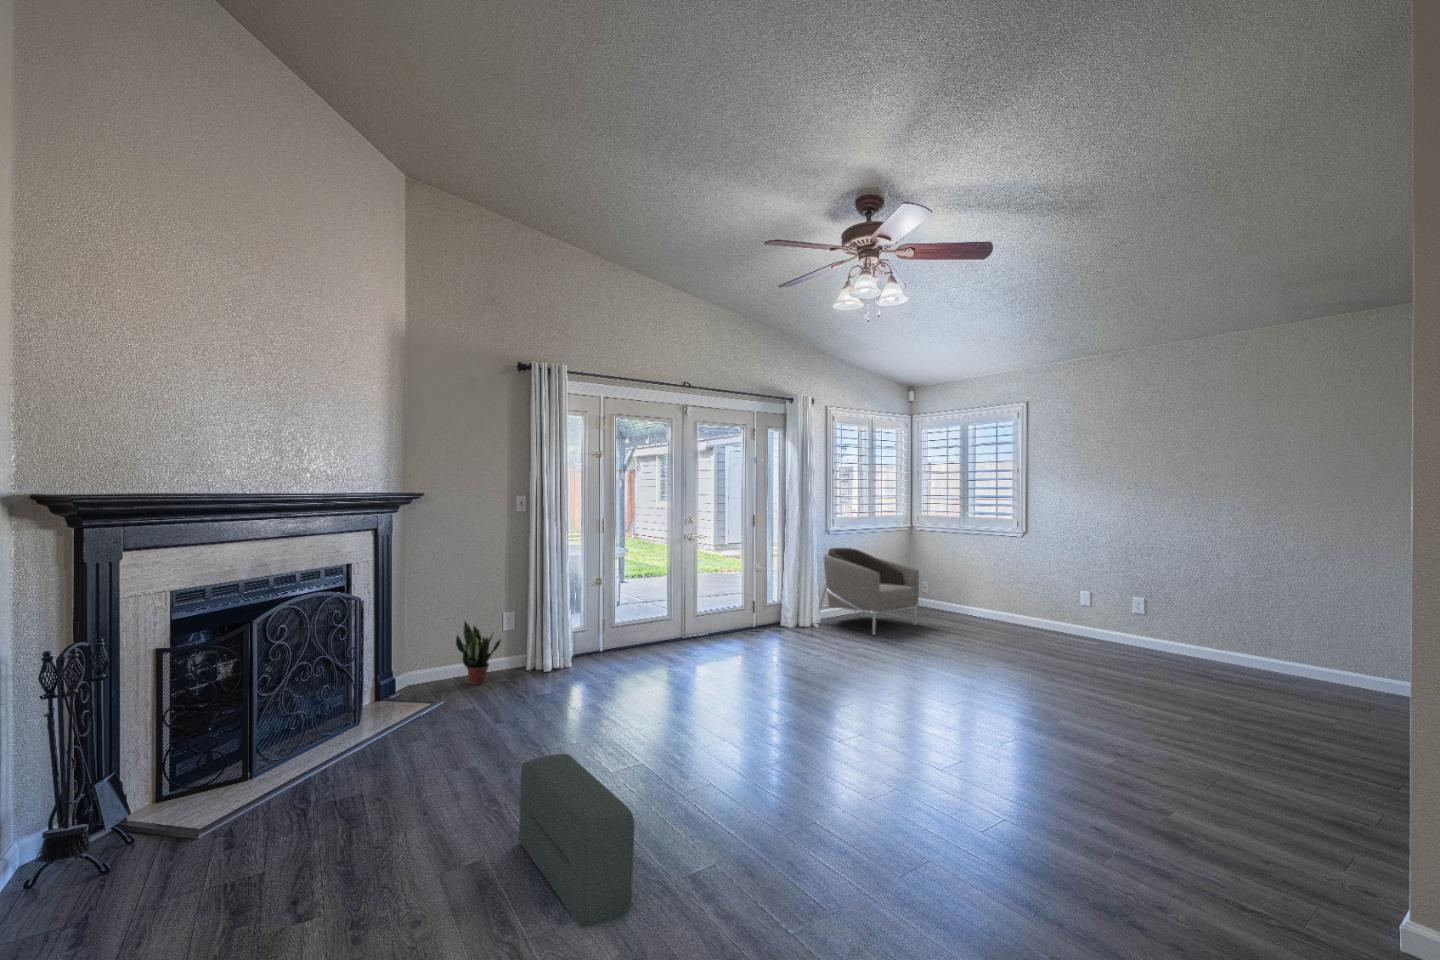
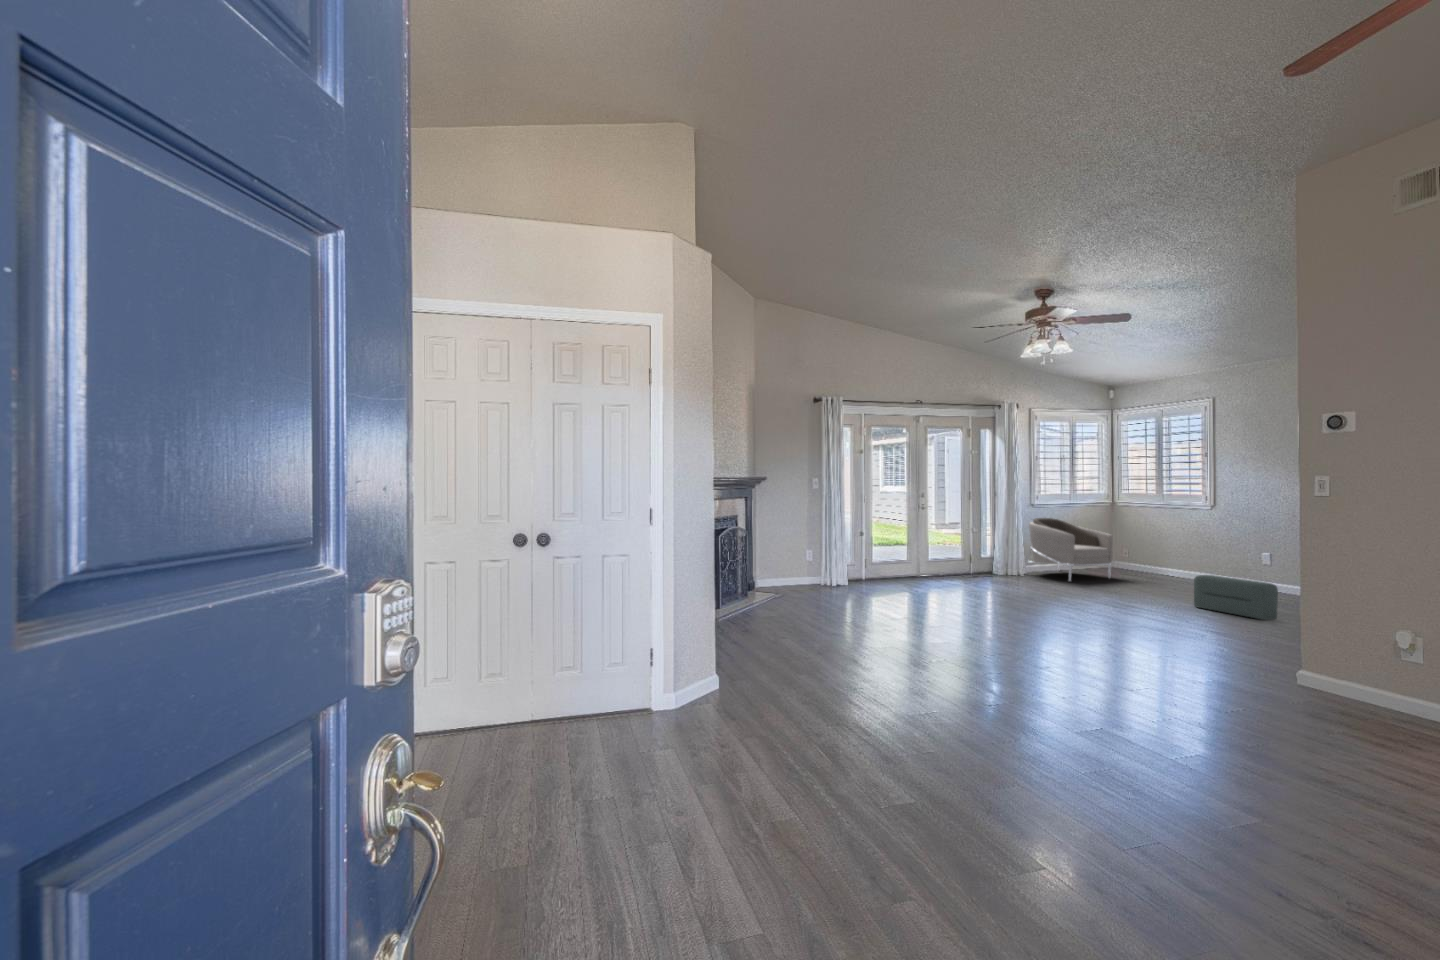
potted plant: present [456,621,501,684] -> none [781,552,807,591]
pouf: present [519,754,635,927] -> present [1194,575,1278,620]

